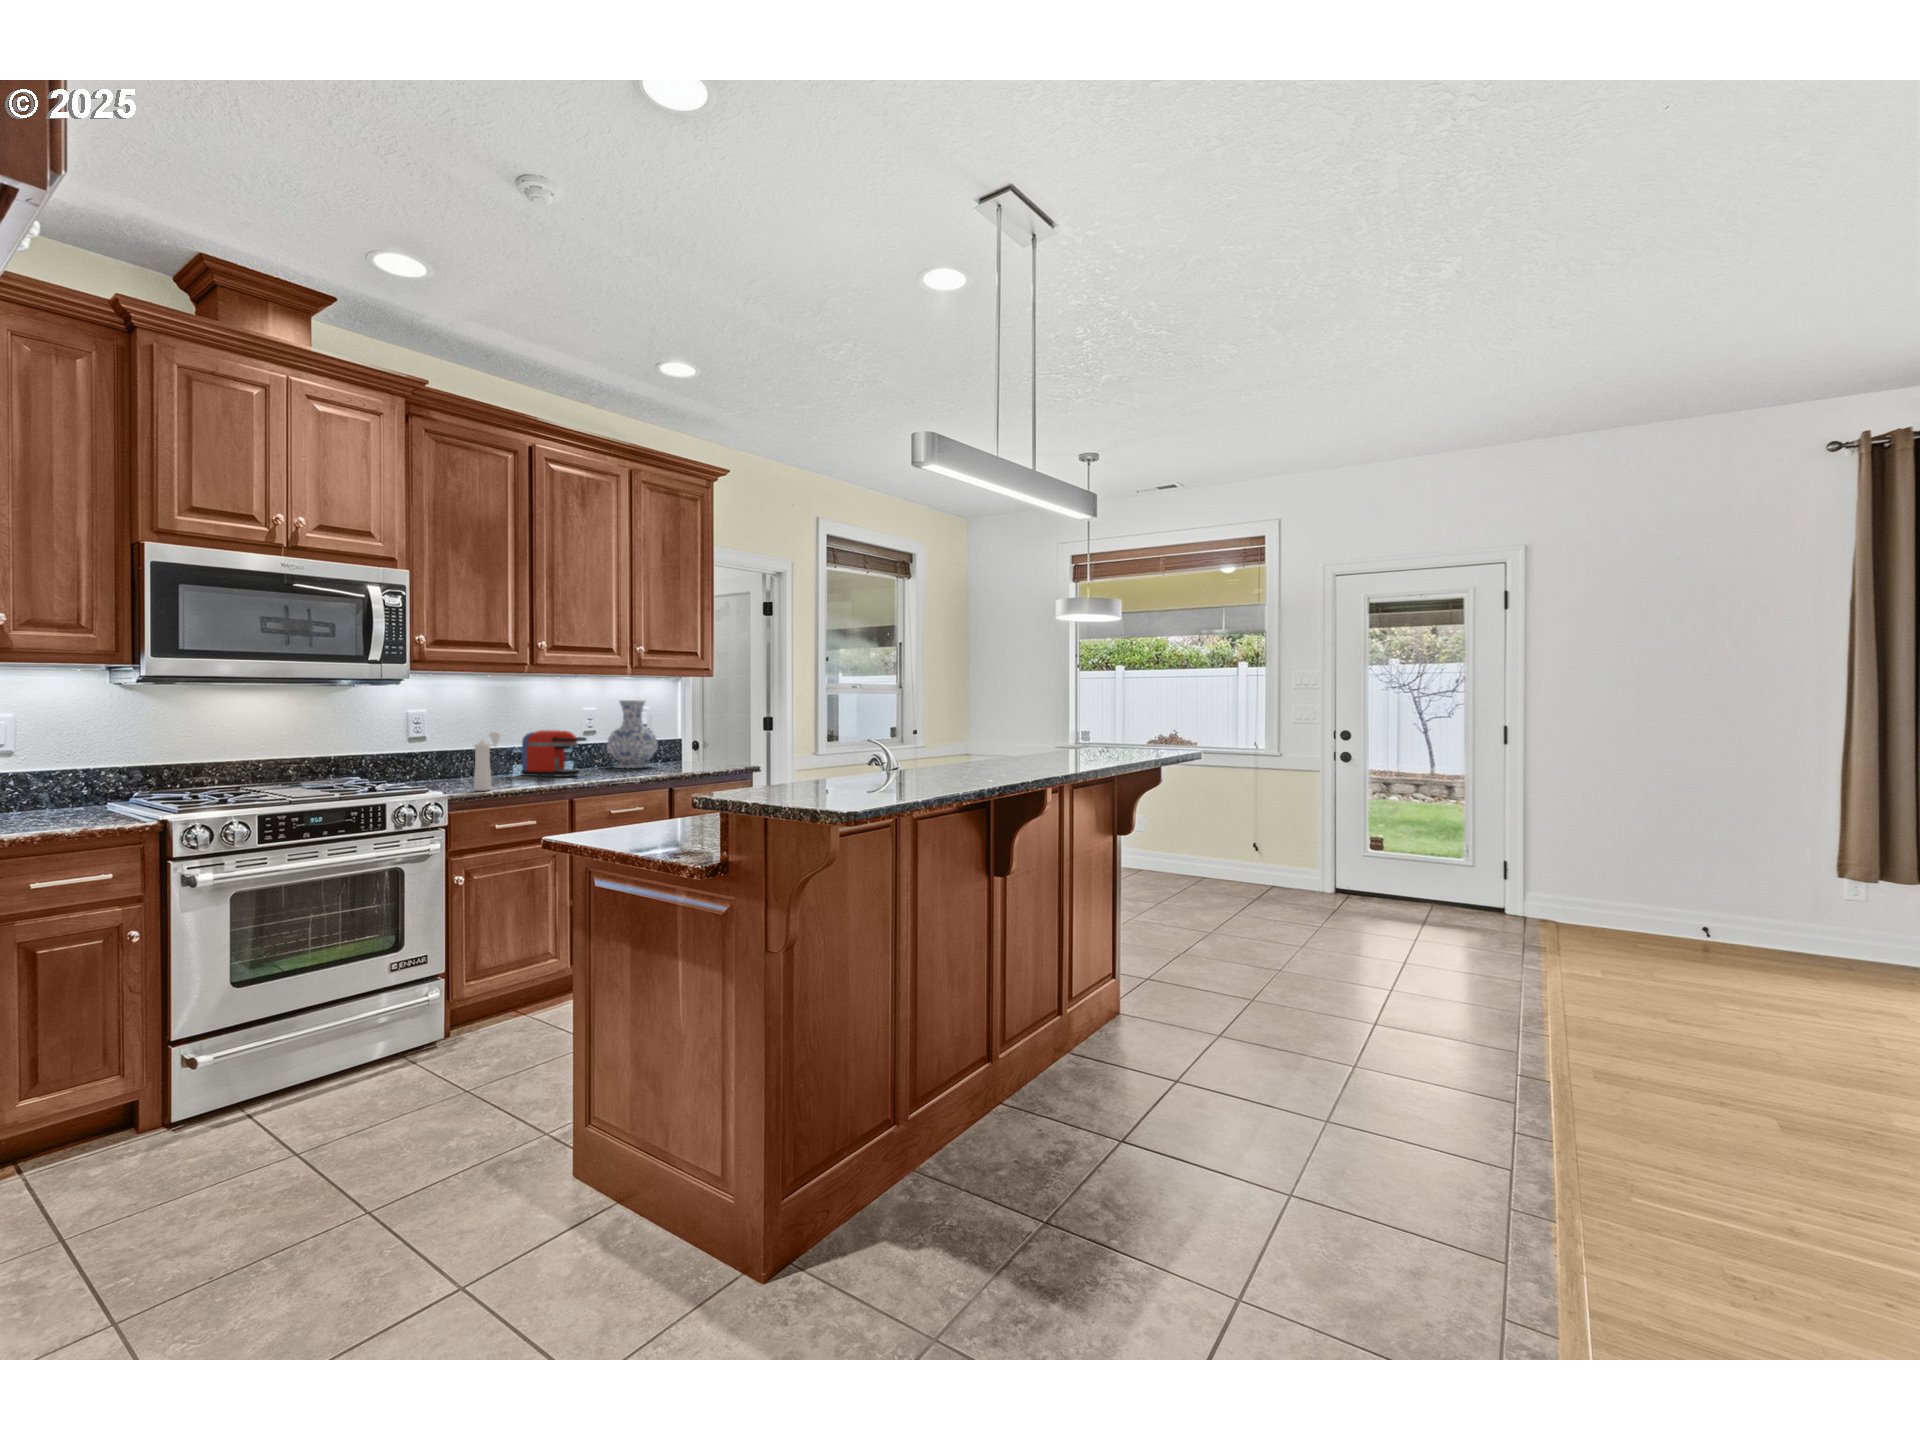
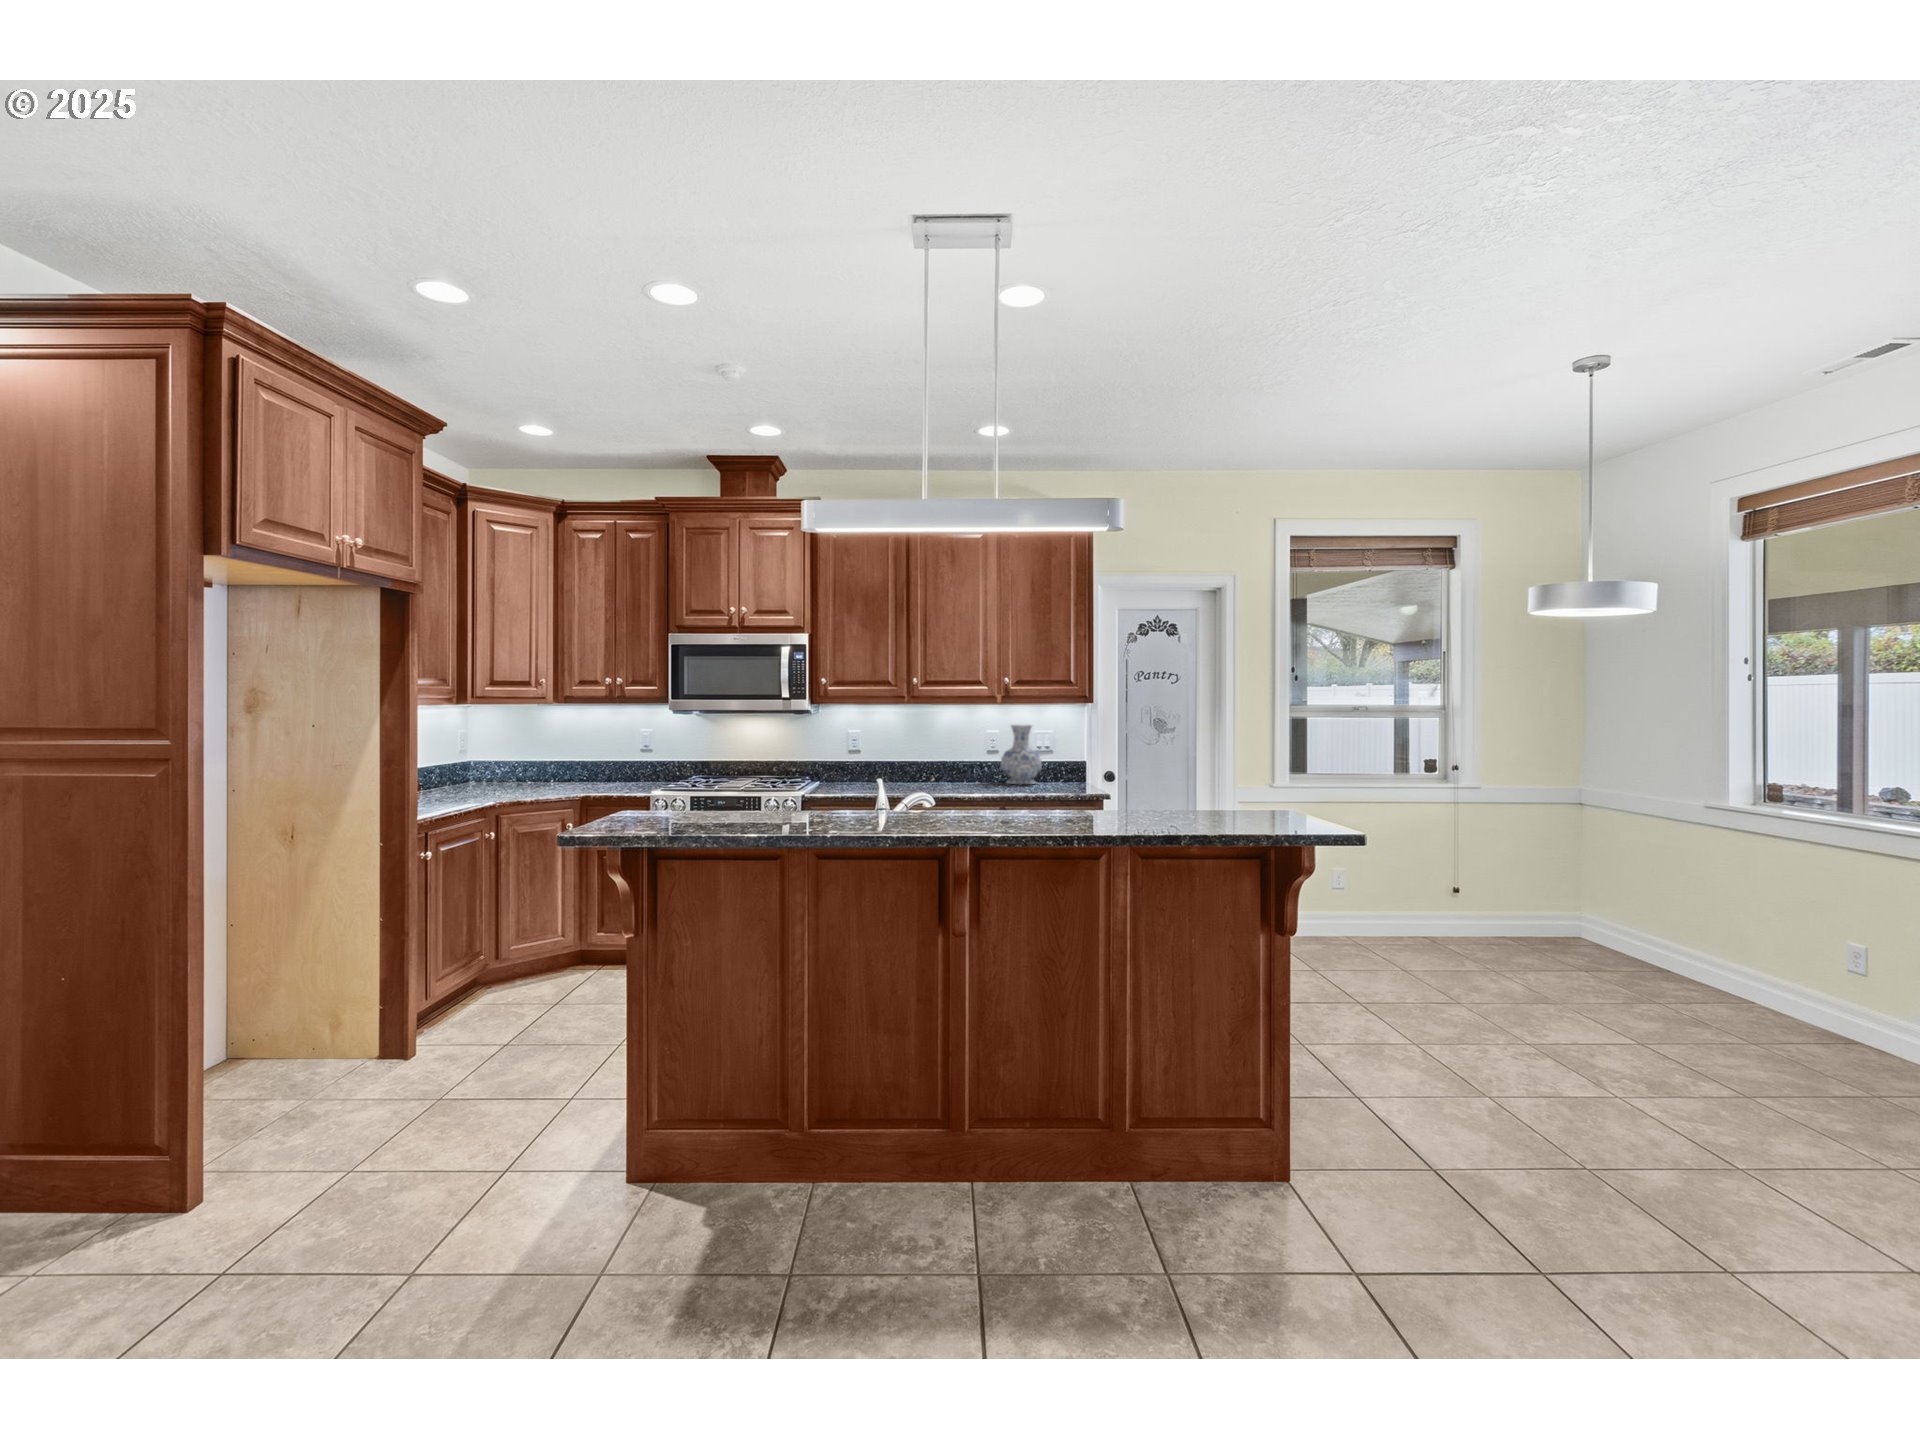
coffee maker: present [521,730,587,777] -> none [911,749,948,787]
pepper mill: present [474,732,501,791] -> none [830,750,857,792]

